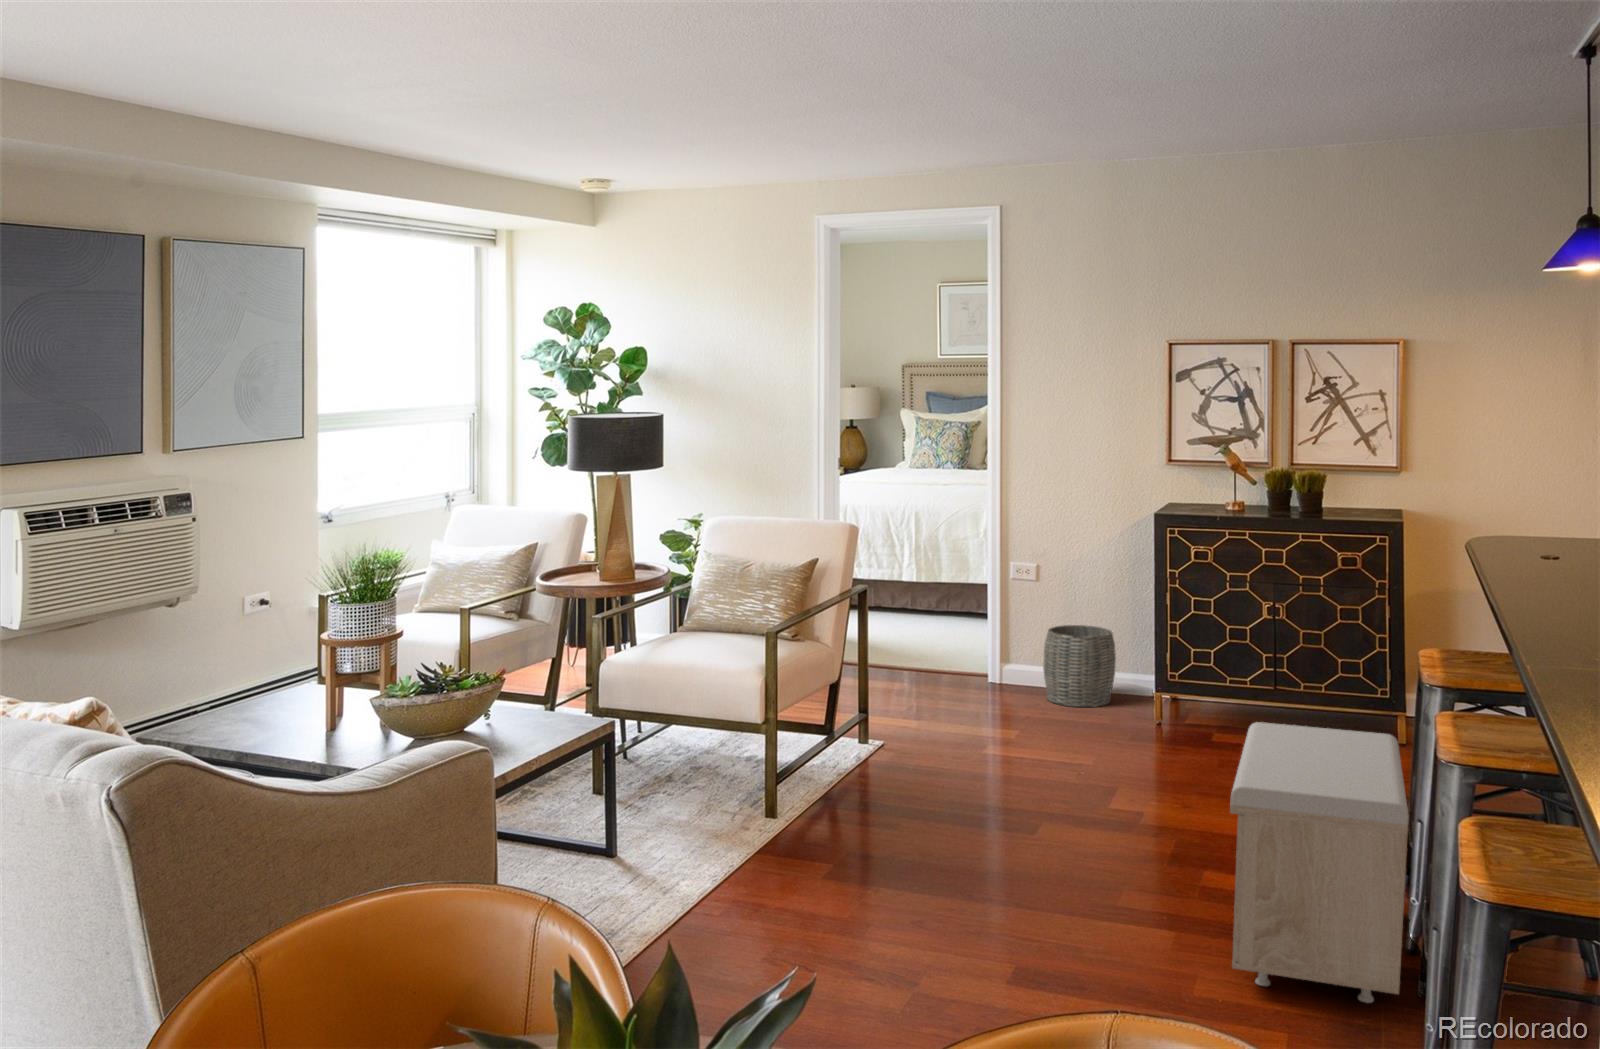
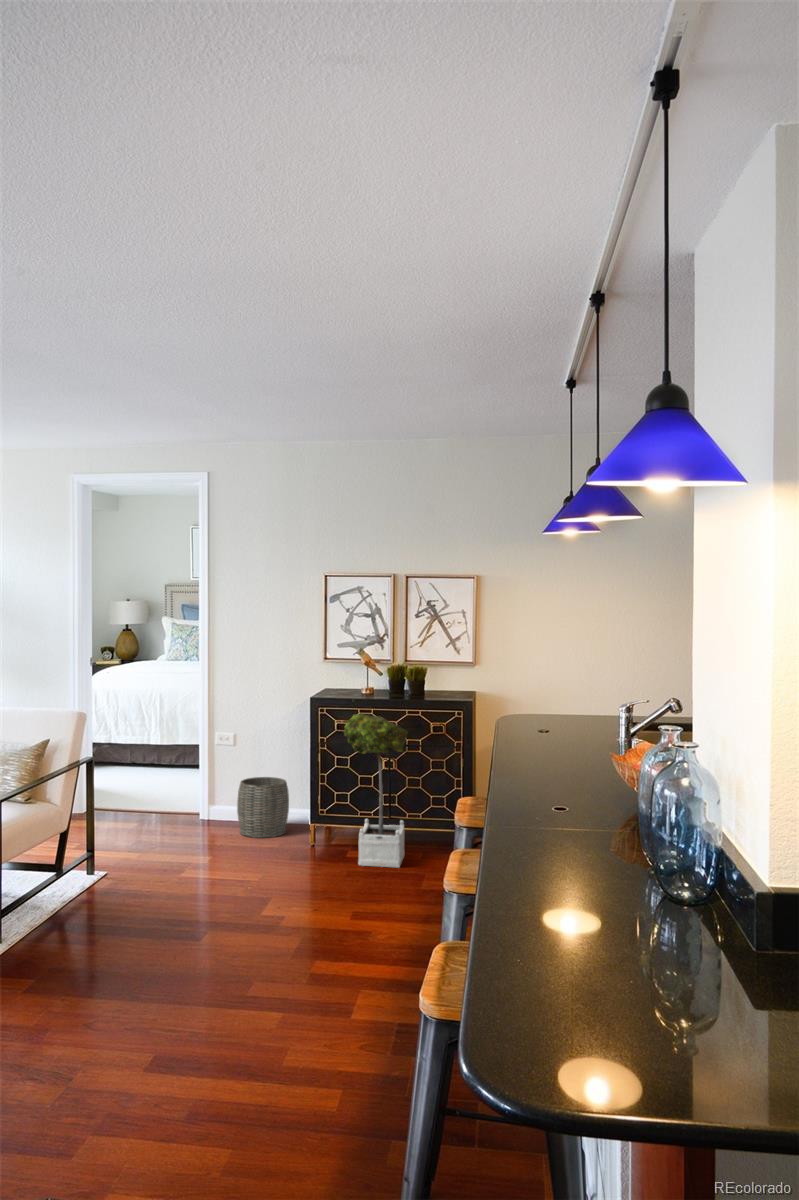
potted tree: none [1210,536,1308,756] -> present [344,713,408,868]
storage bench: present [1230,722,1409,1003] -> none [300,851,432,1053]

